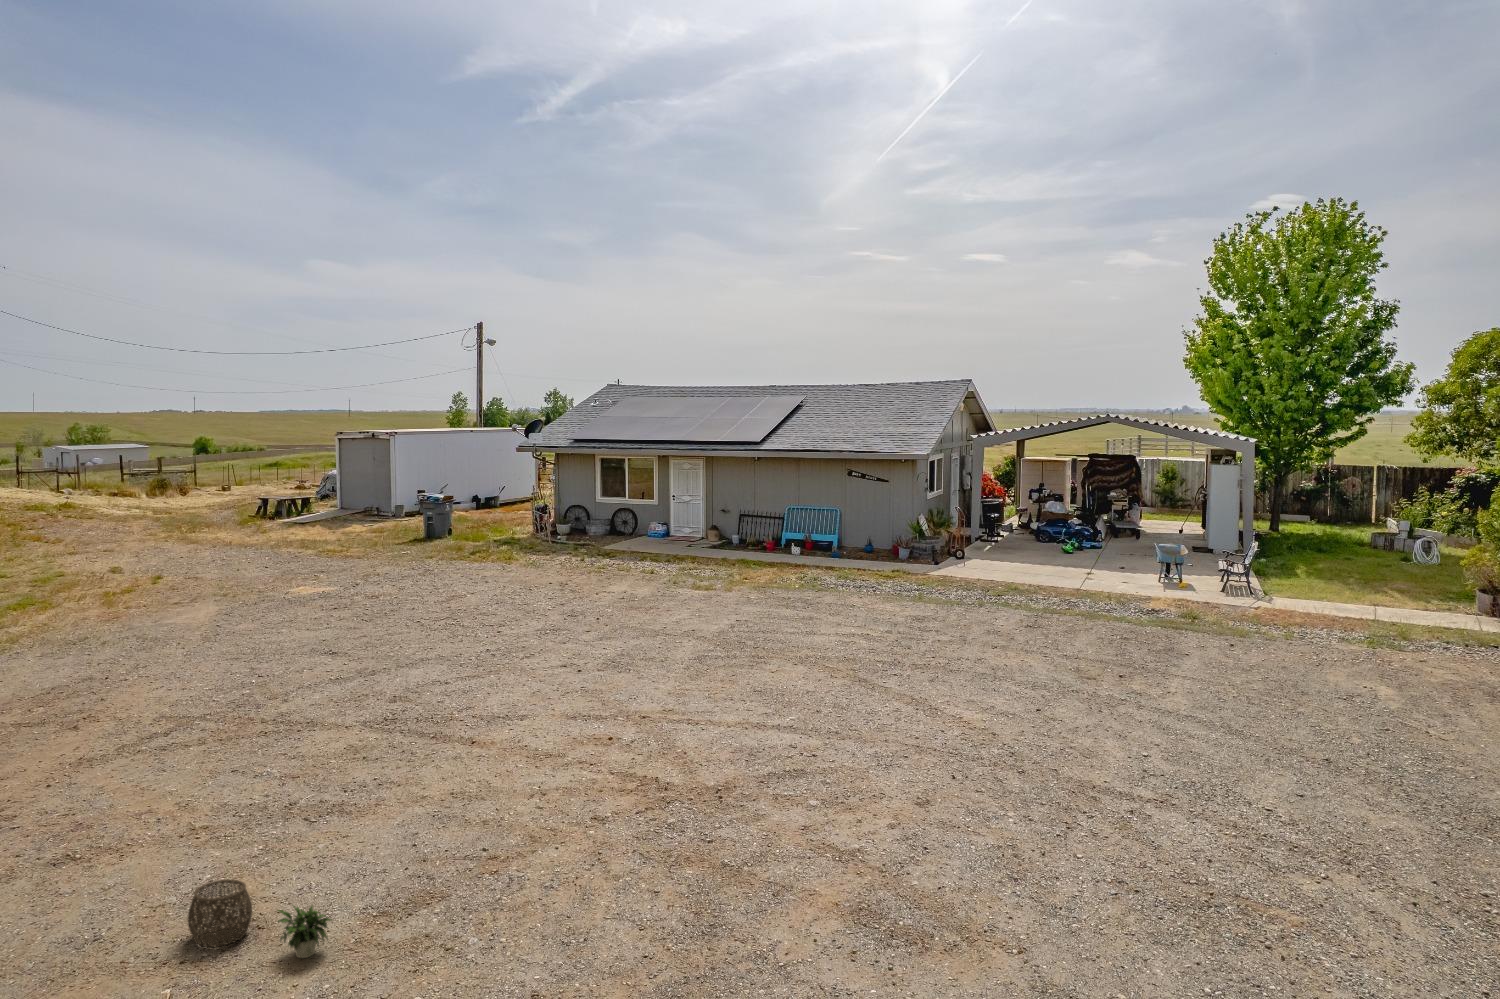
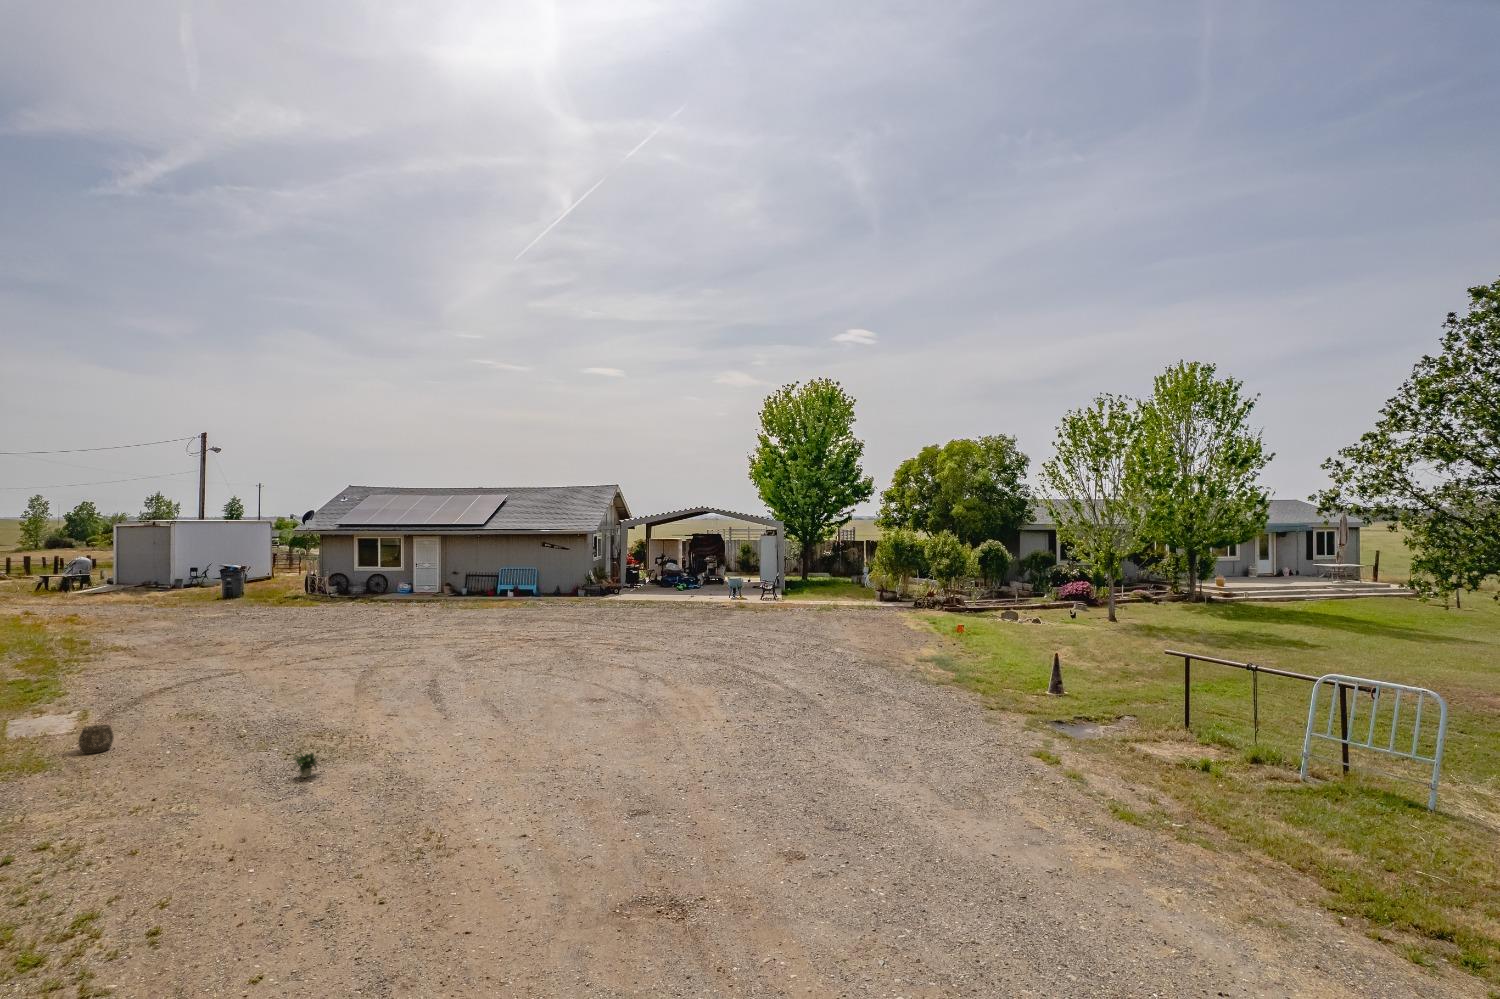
woven basket: present [188,879,252,947] -> present [79,725,114,754]

